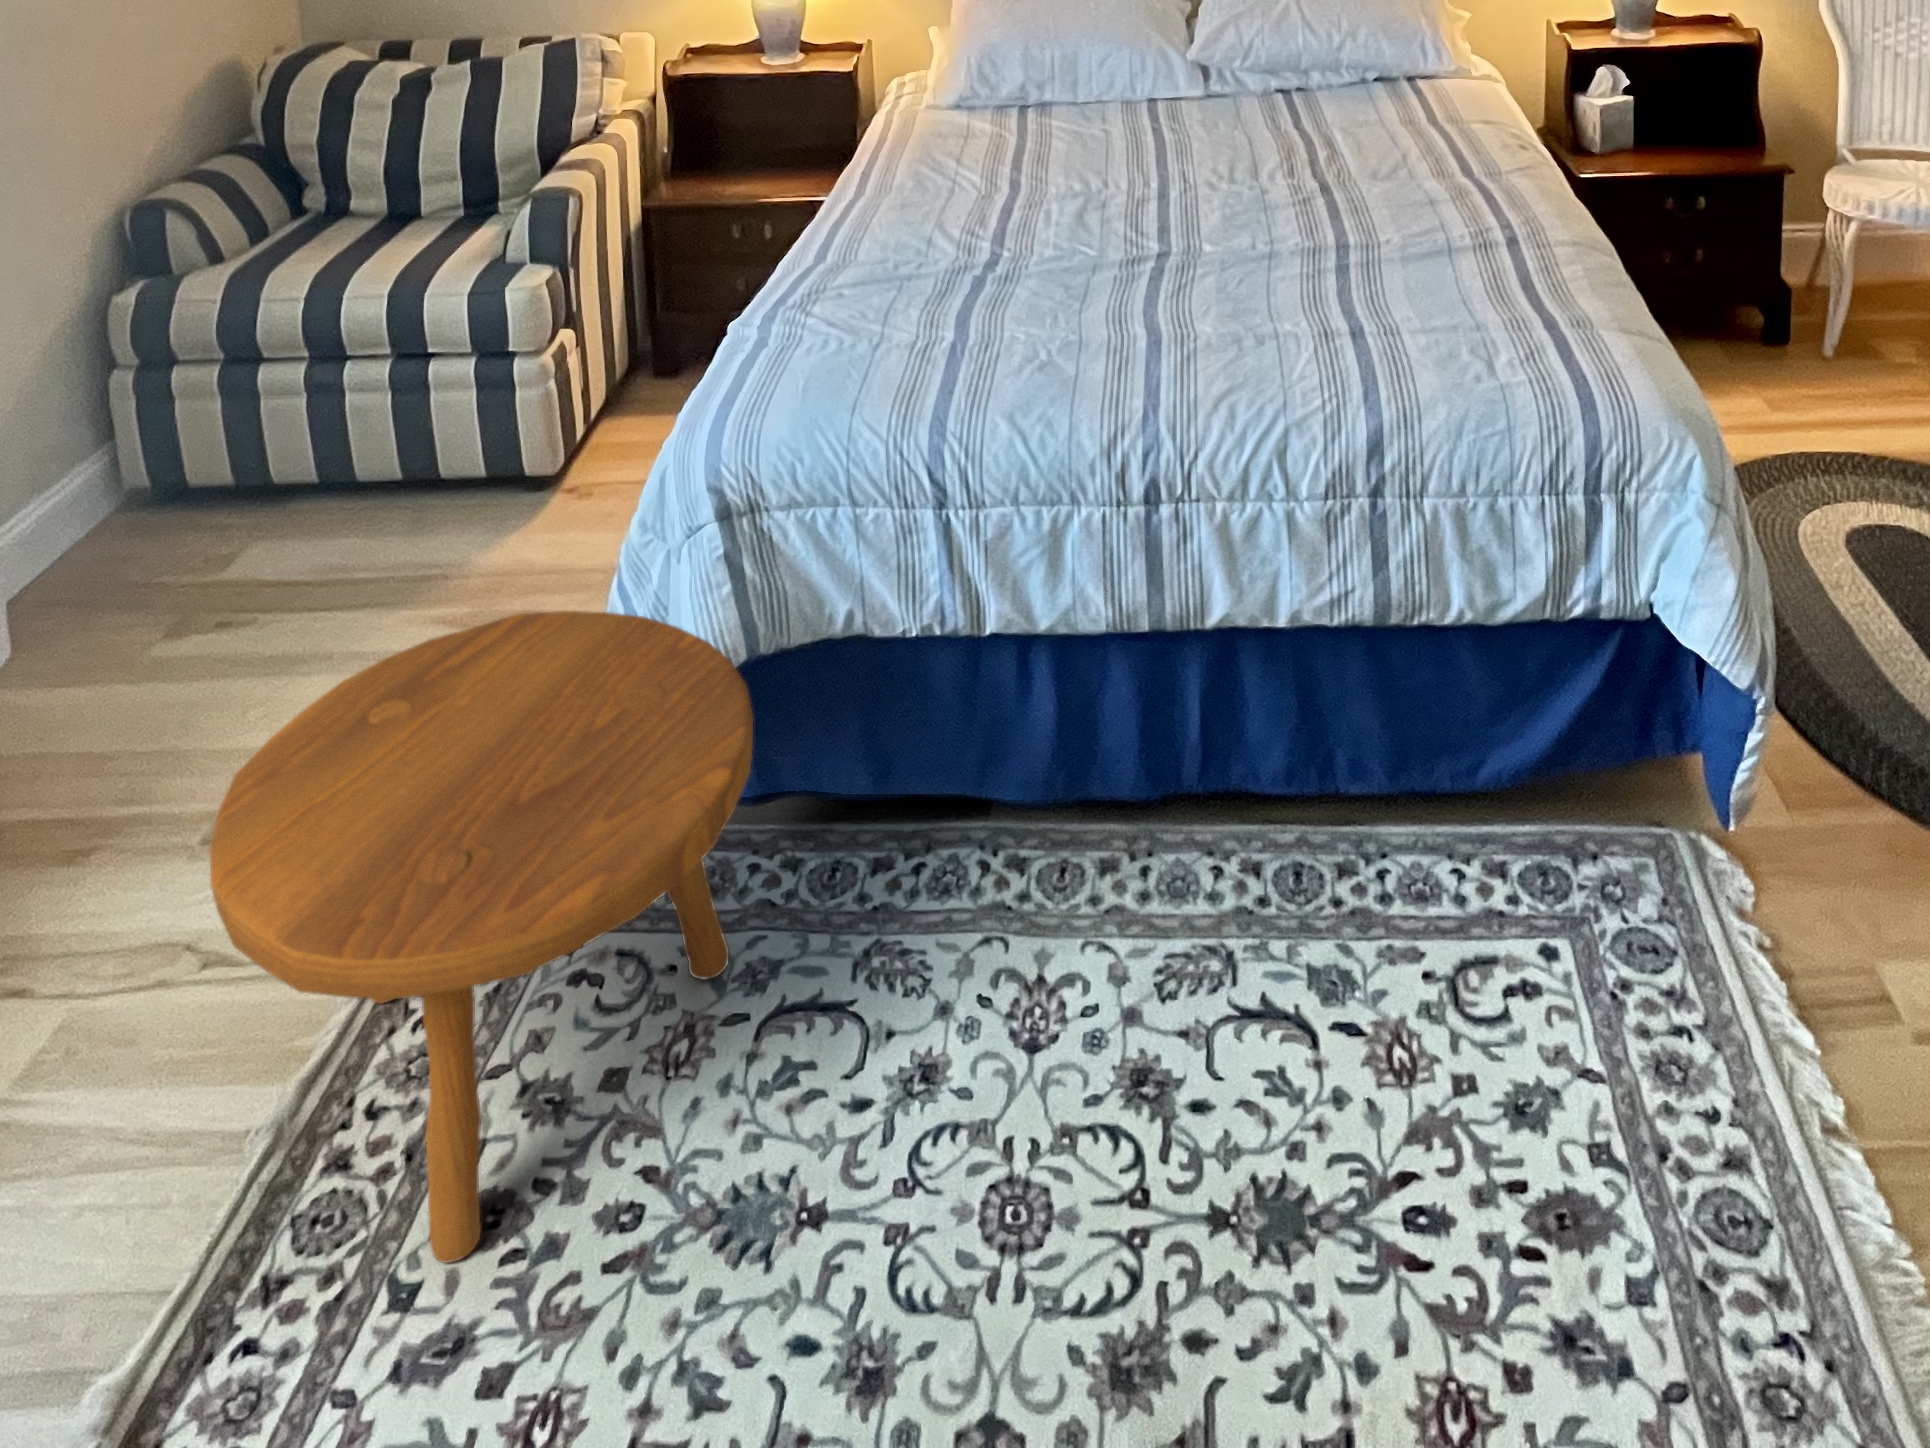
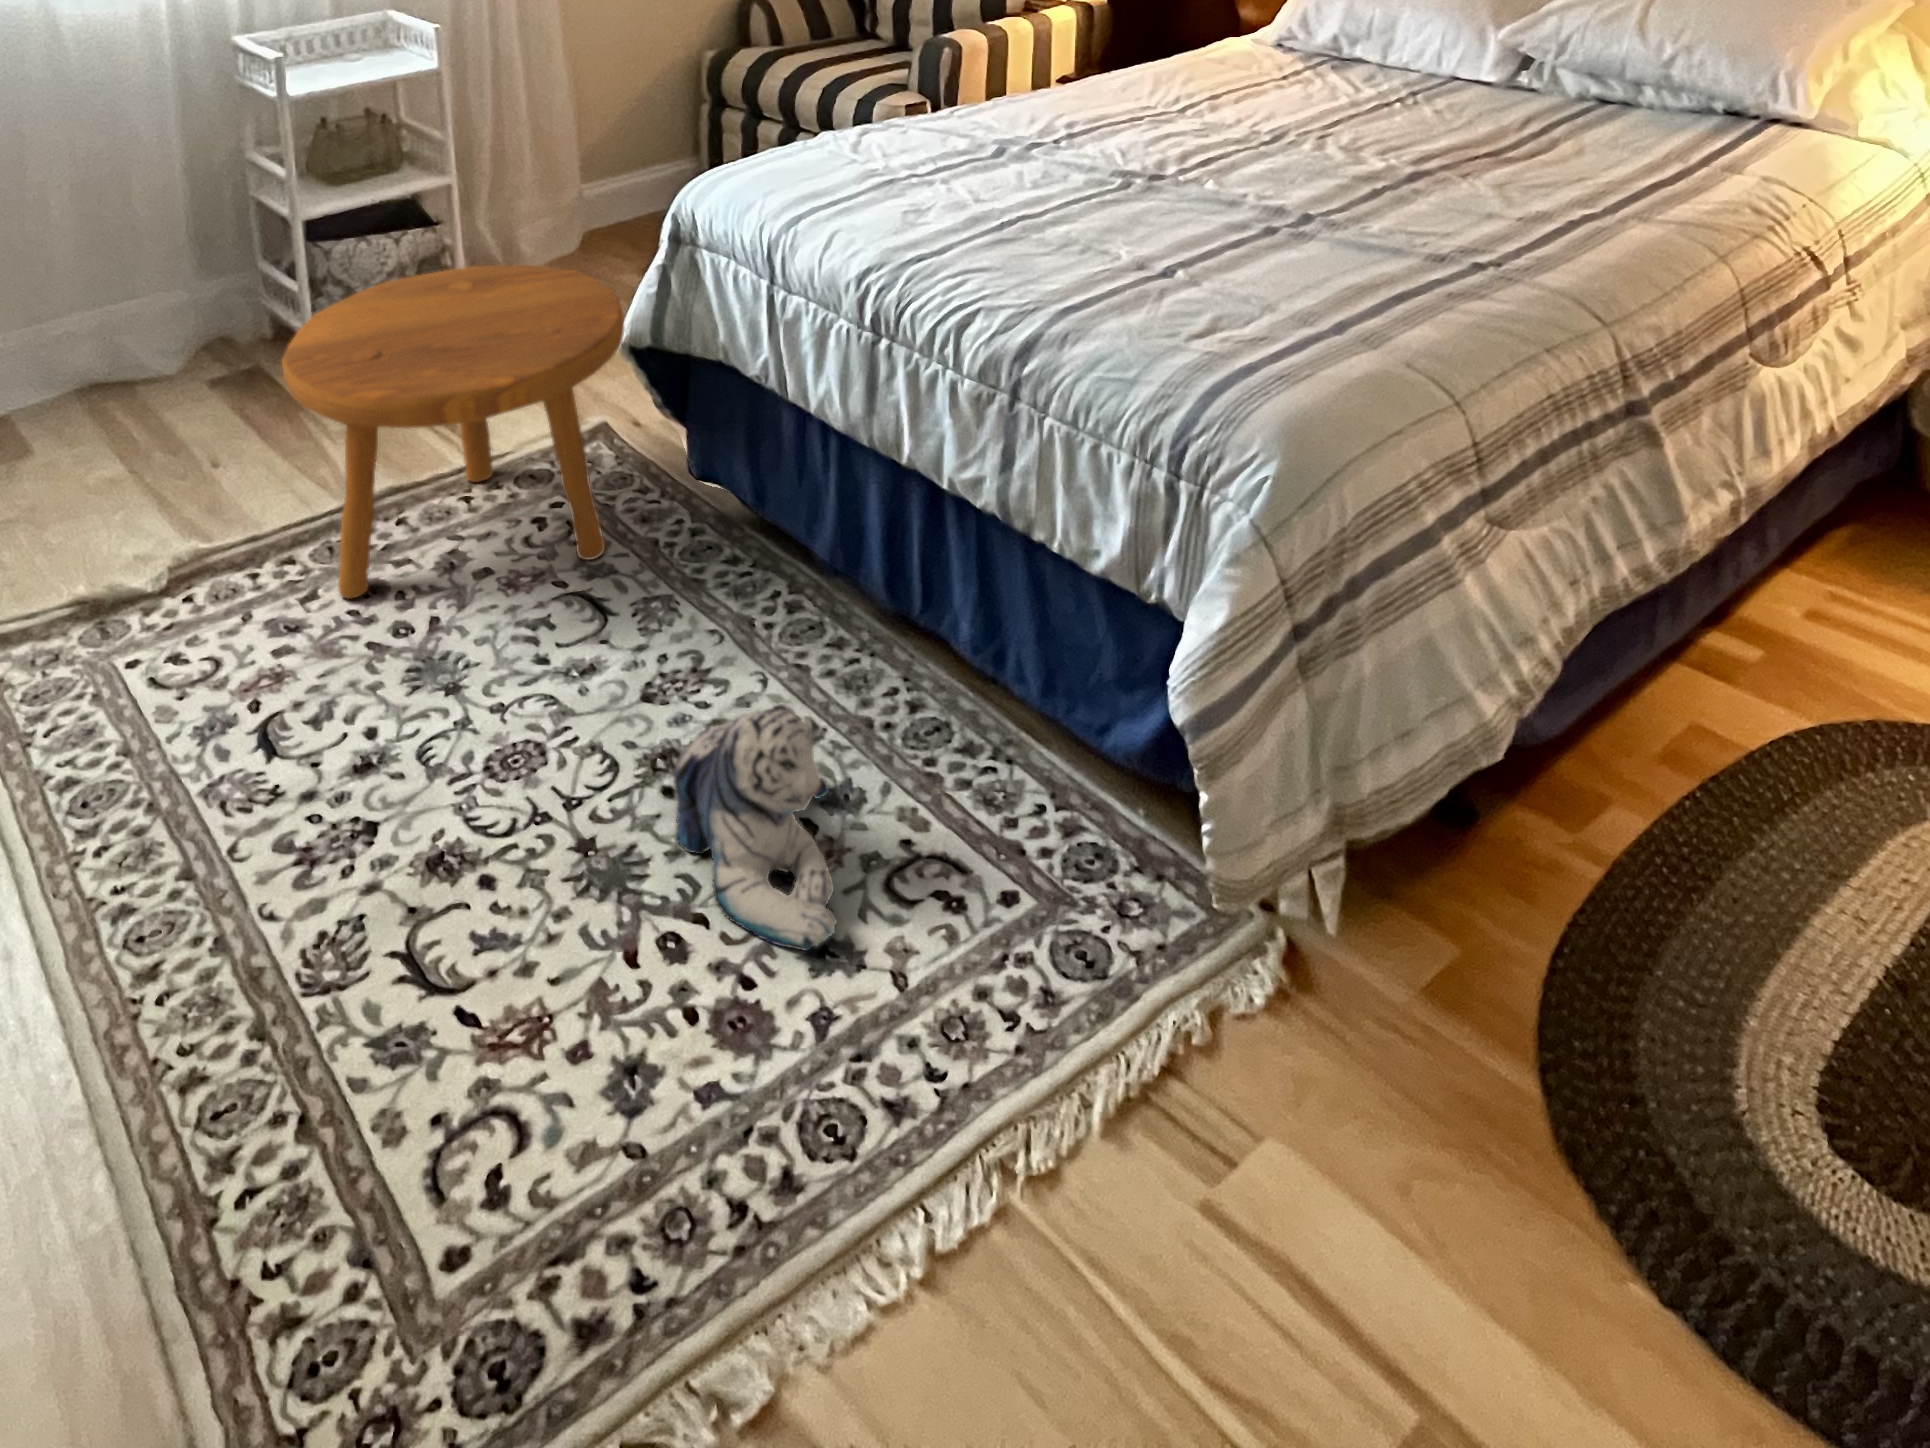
plush toy: none [1180,907,1522,1158] -> present [674,704,836,950]

